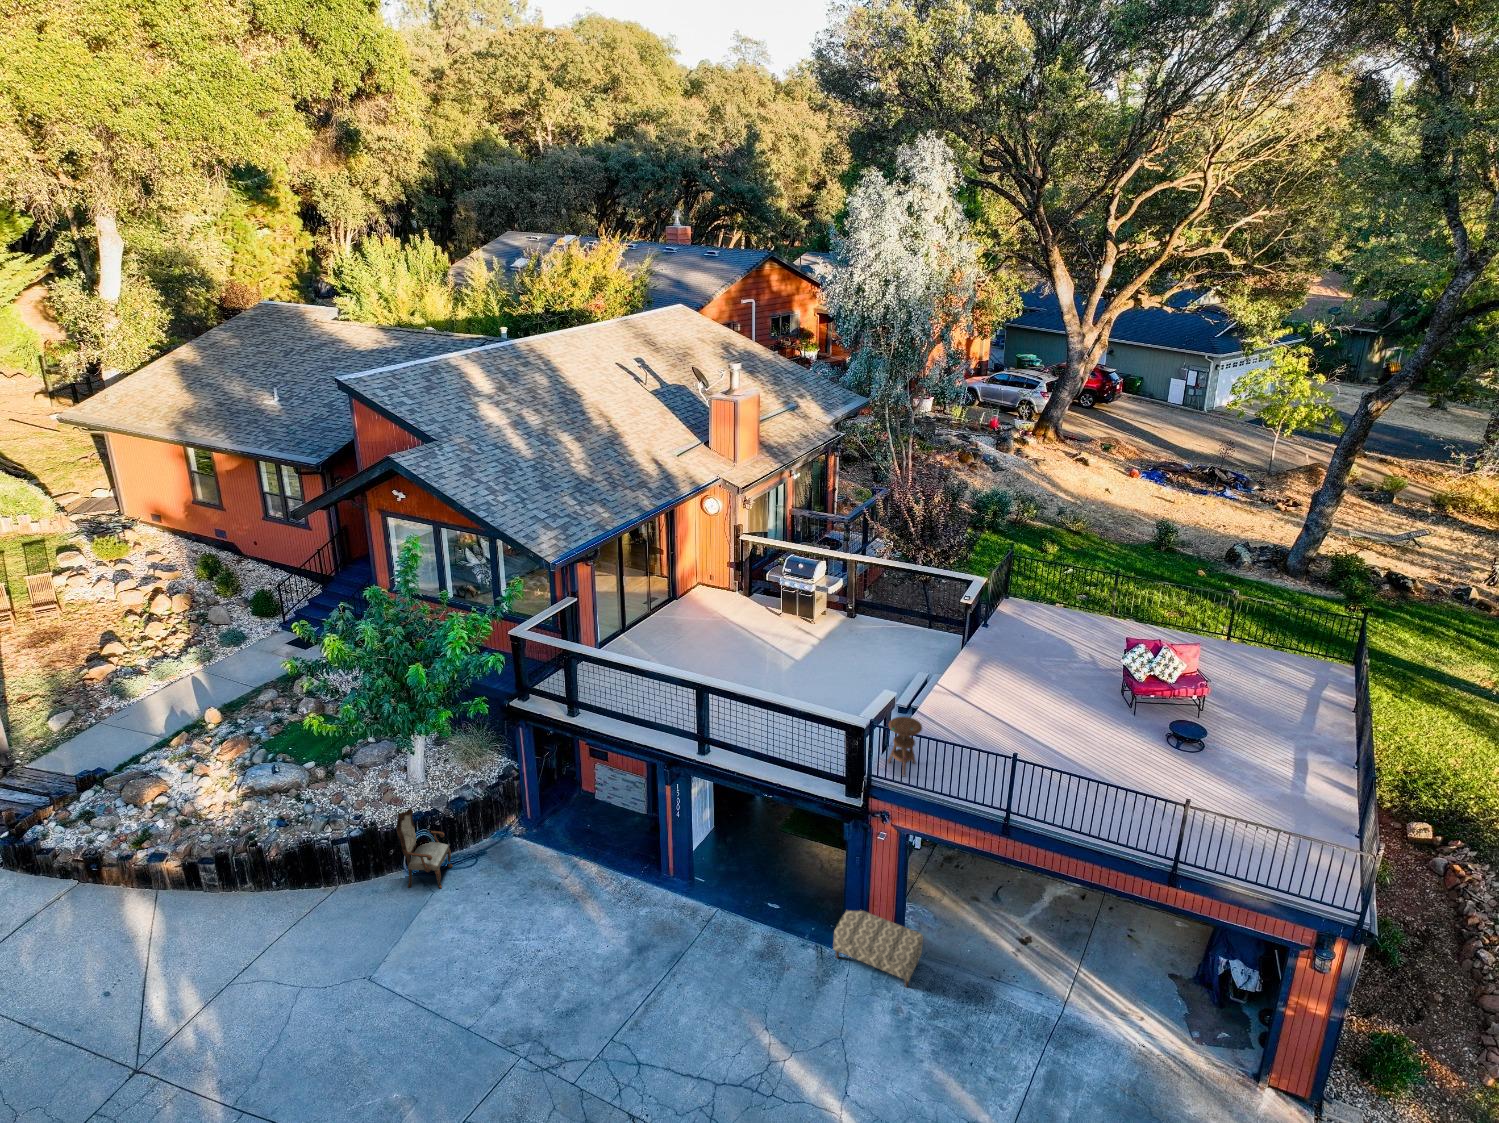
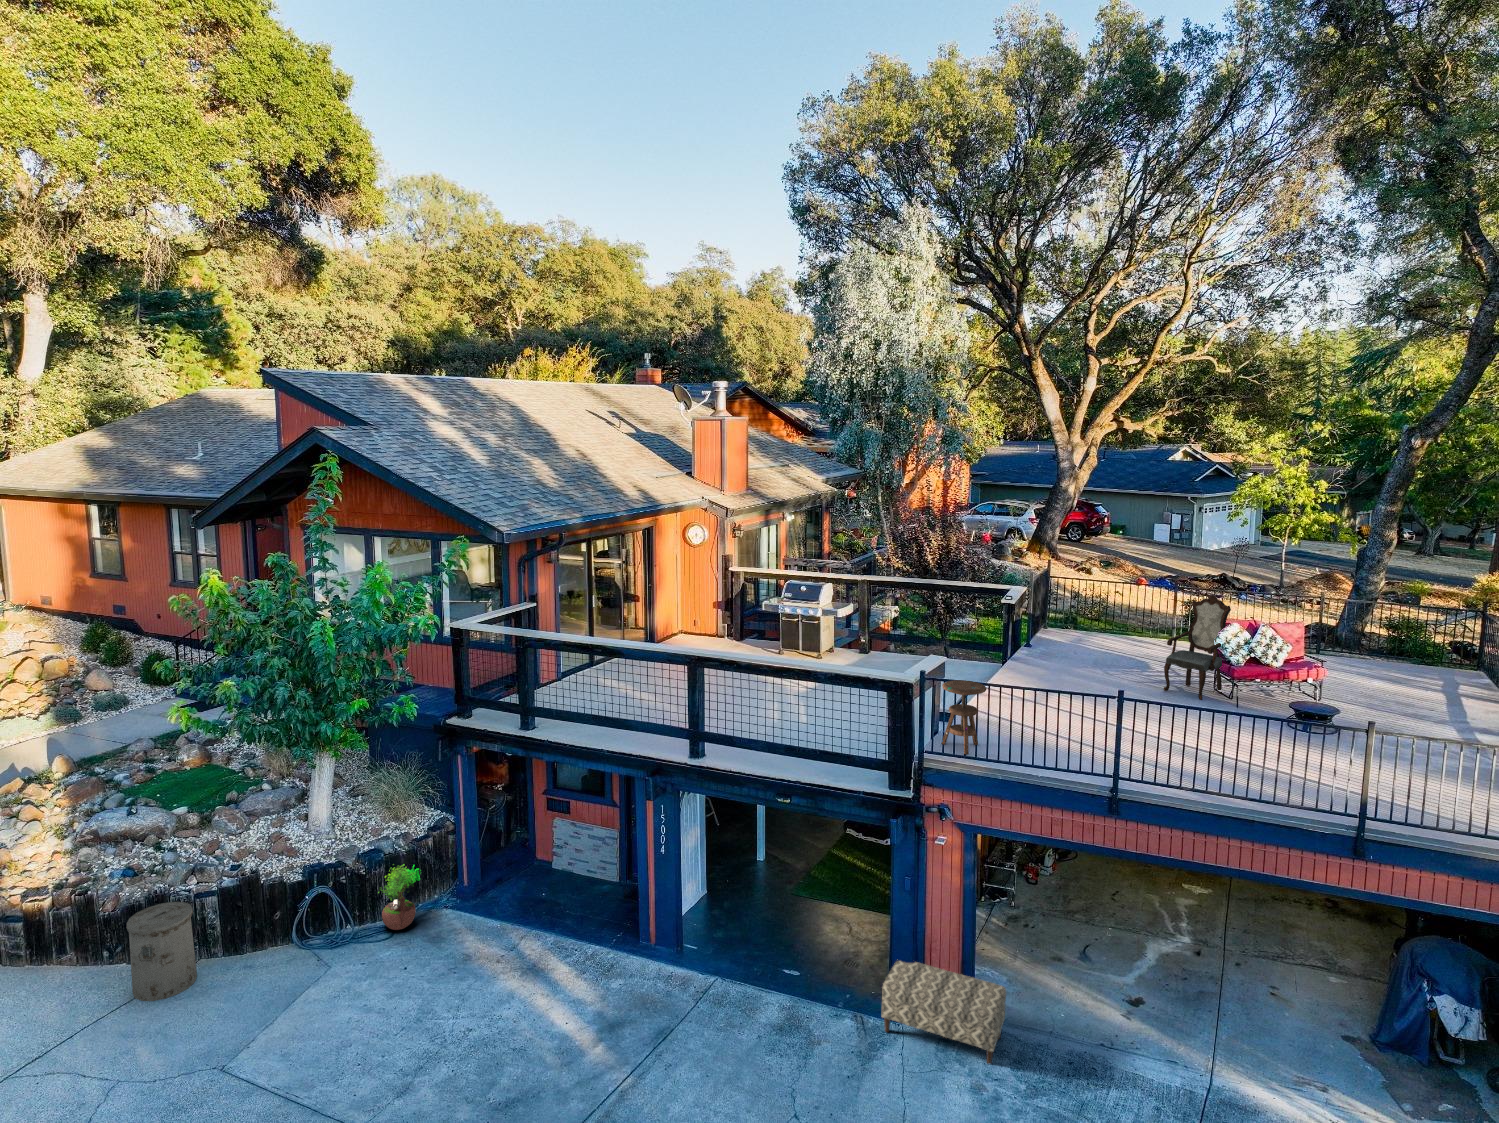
armchair: present [396,809,453,889] -> present [1164,596,1231,700]
potted tree: none [466,814,497,858] -> present [378,864,420,930]
trash can: none [291,849,344,919] -> present [126,902,197,1001]

